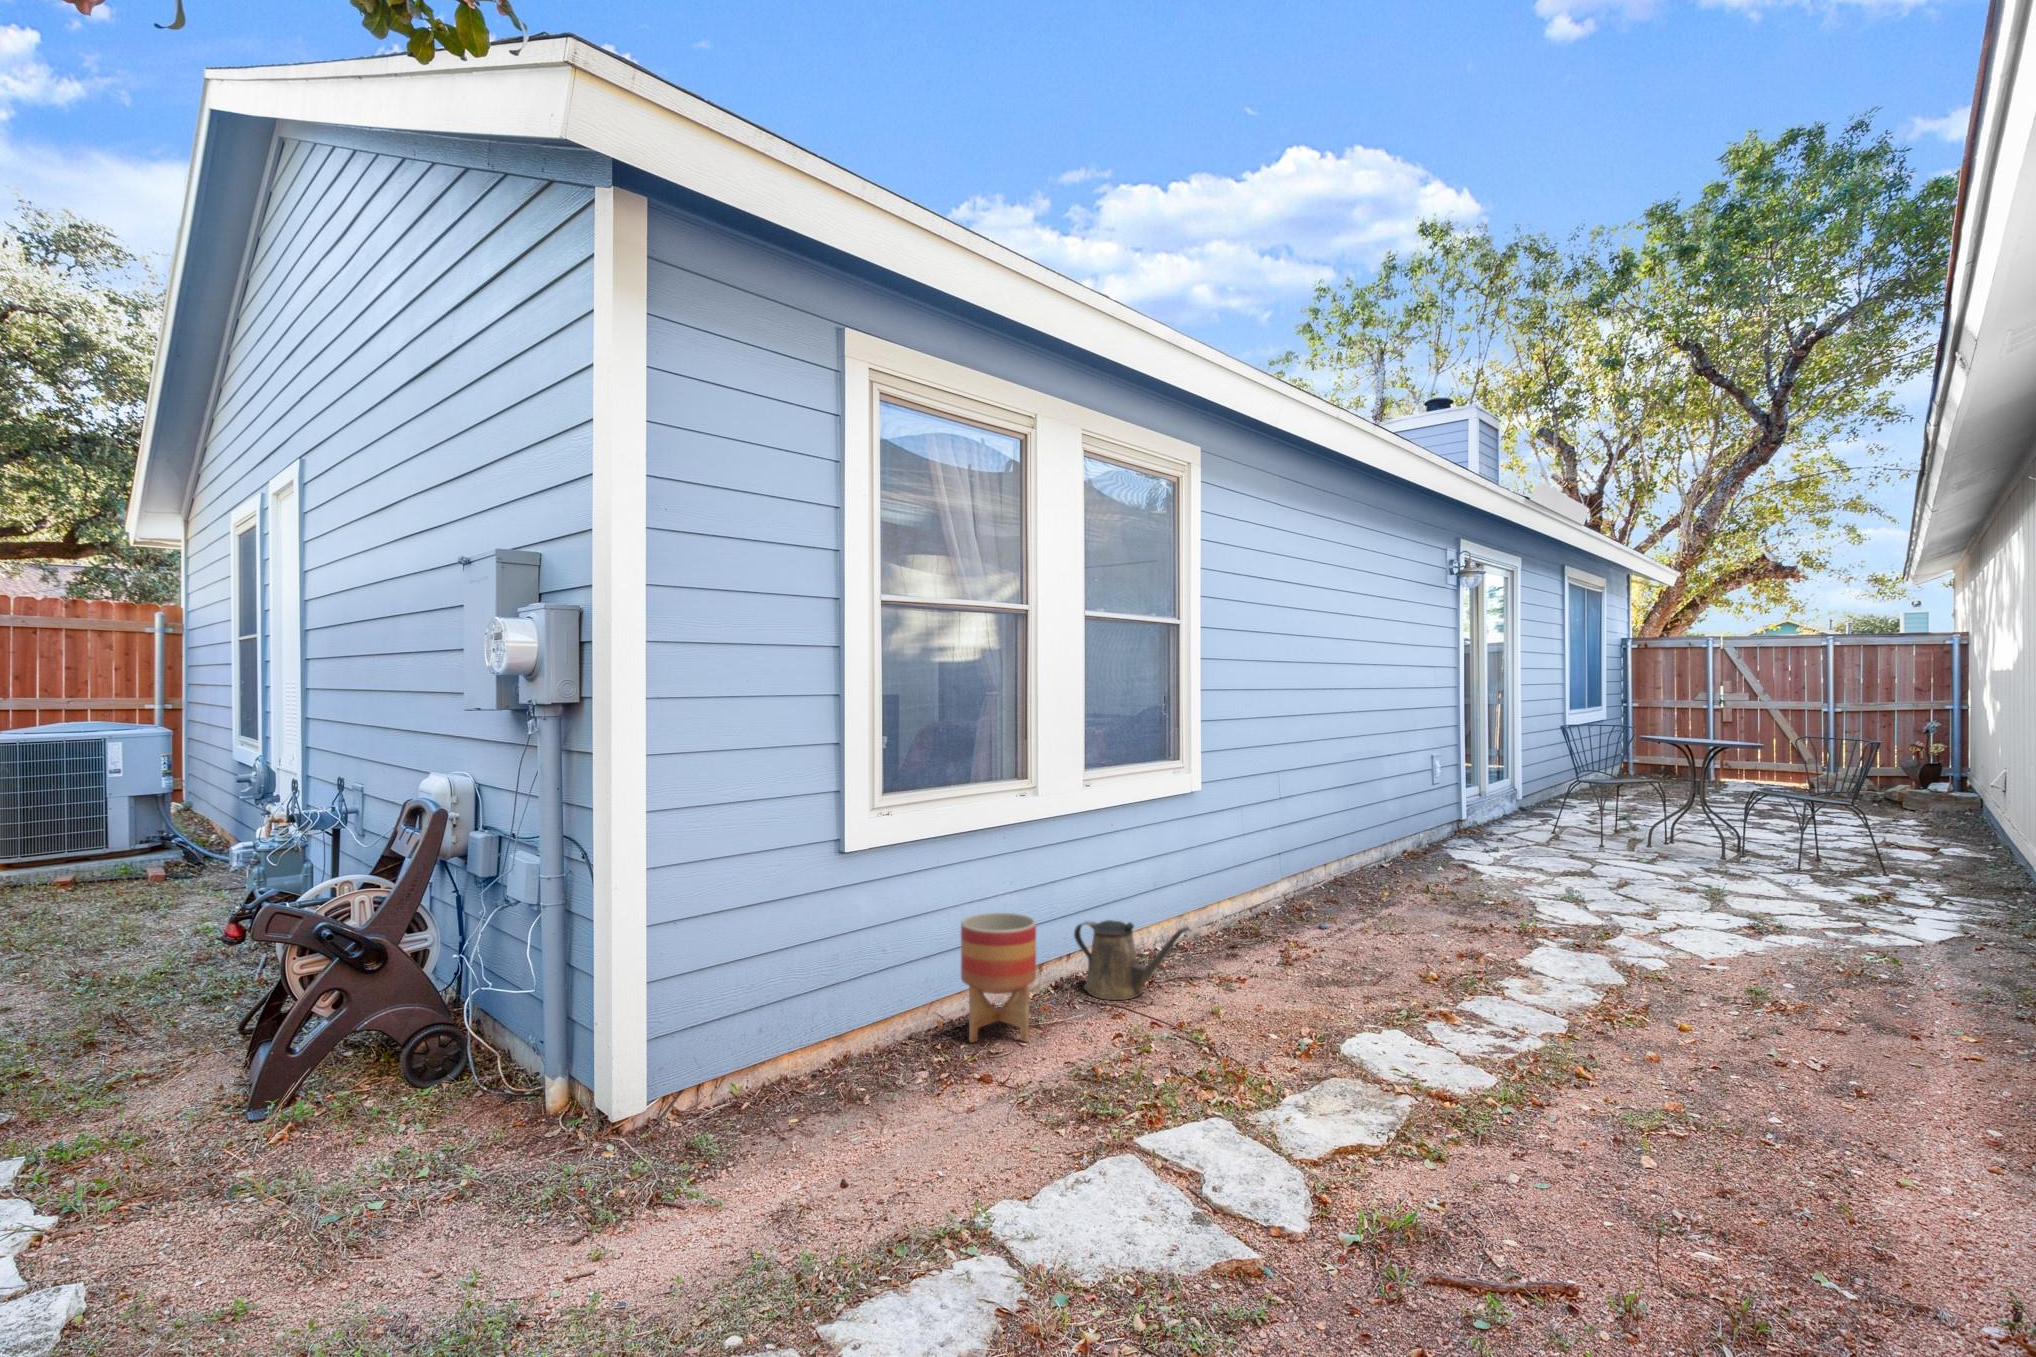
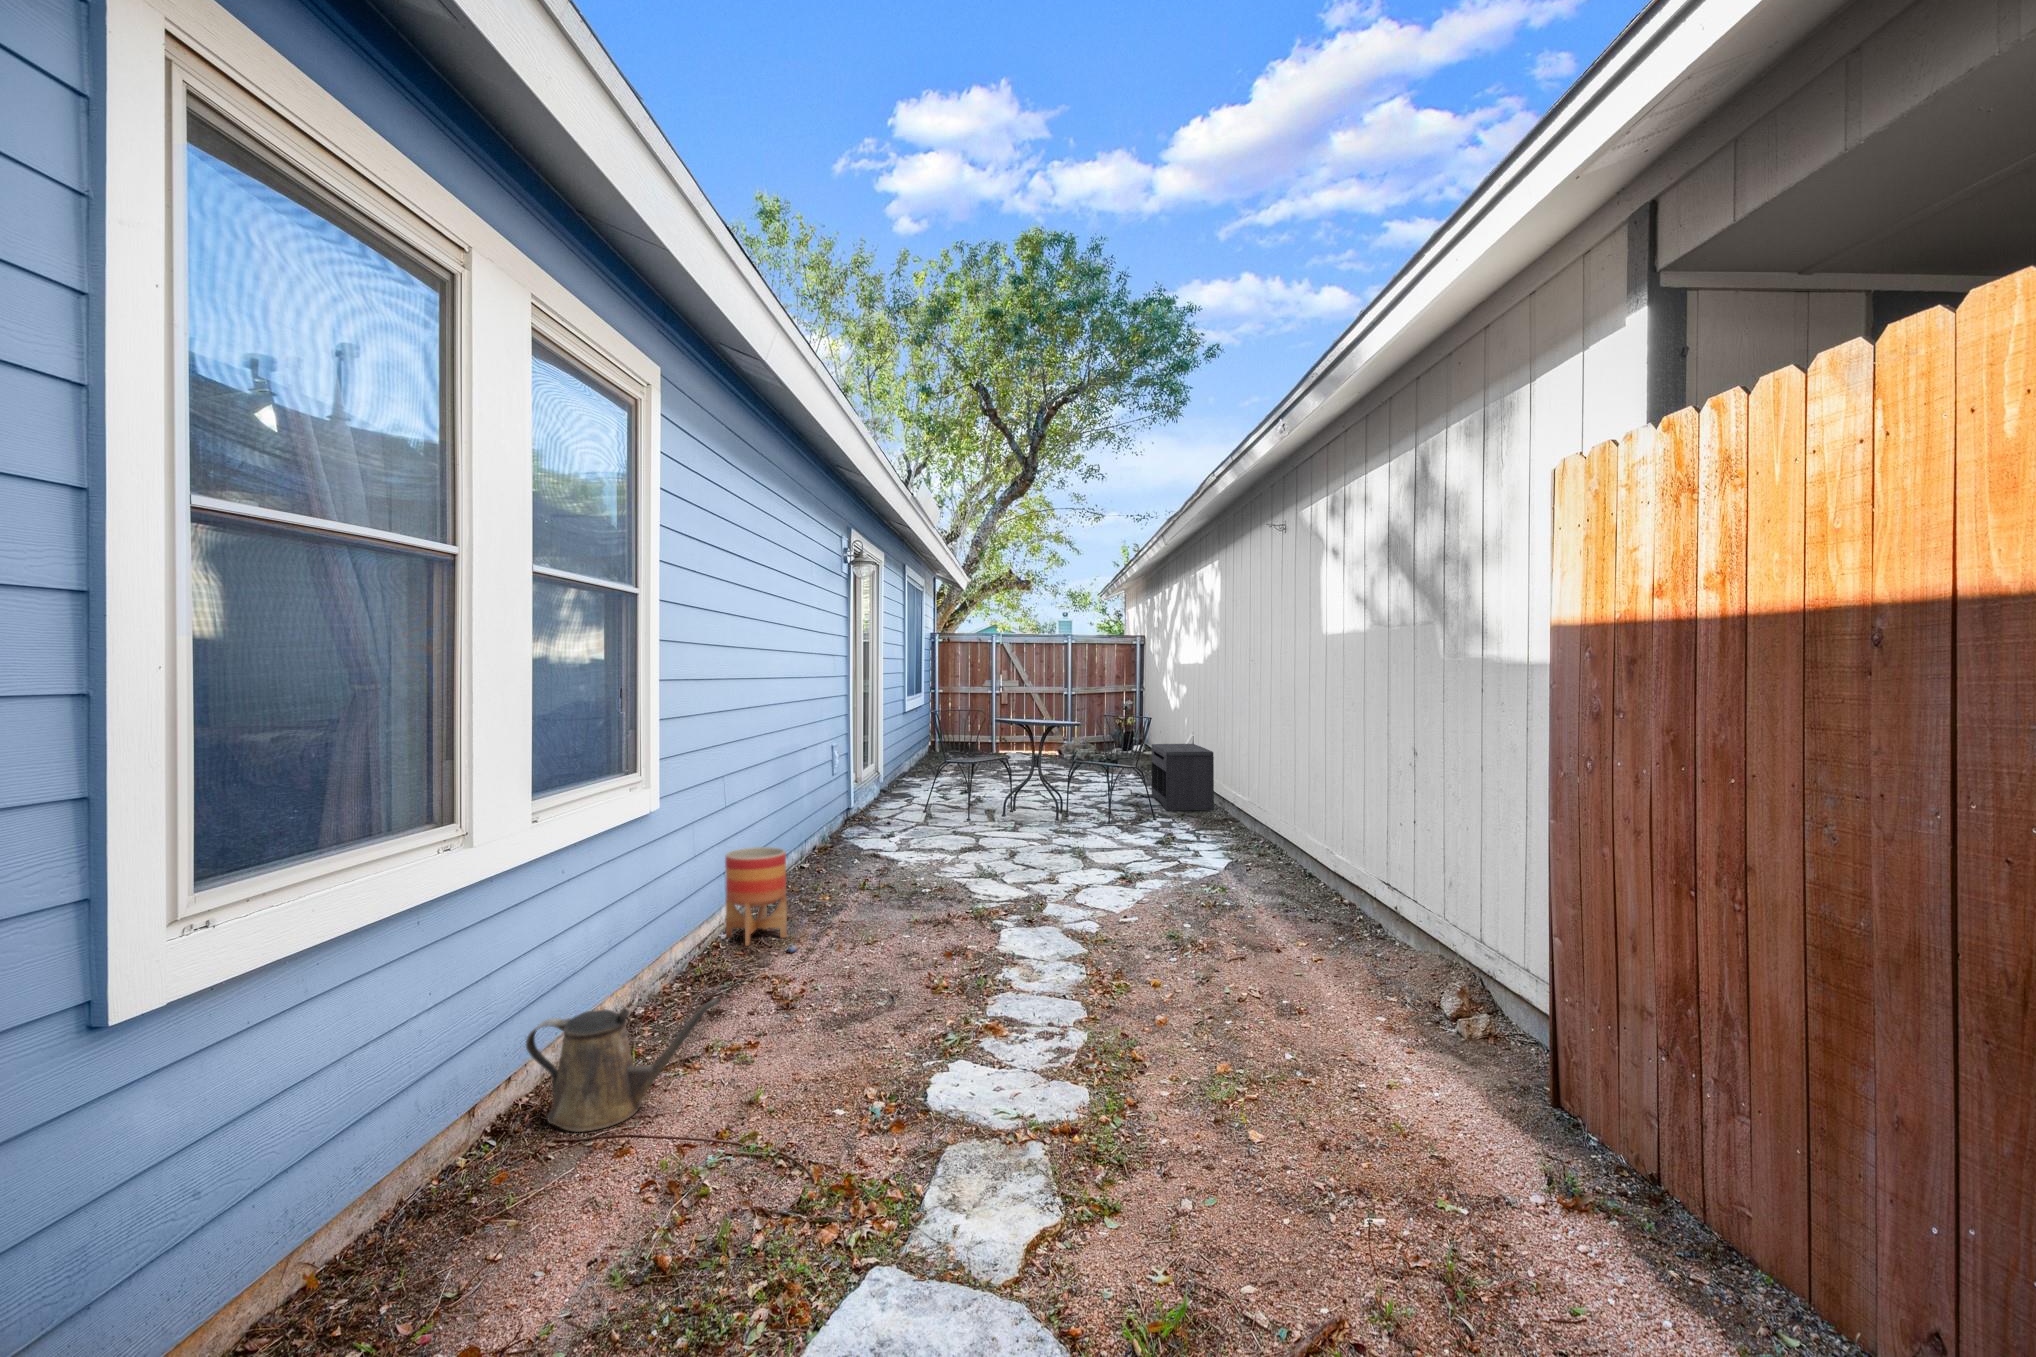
bench: none [1916,780,2010,878] -> present [1151,744,1214,811]
planter: present [961,912,1036,1043] -> present [725,847,787,946]

